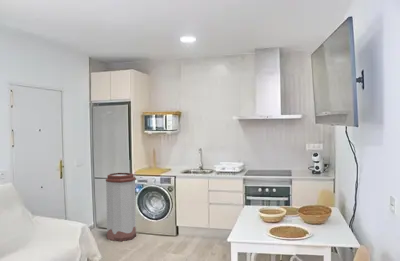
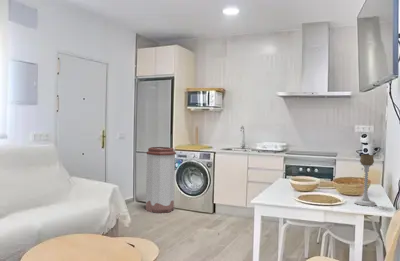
candle holder: none [322,190,342,239] -> present [354,154,376,206]

